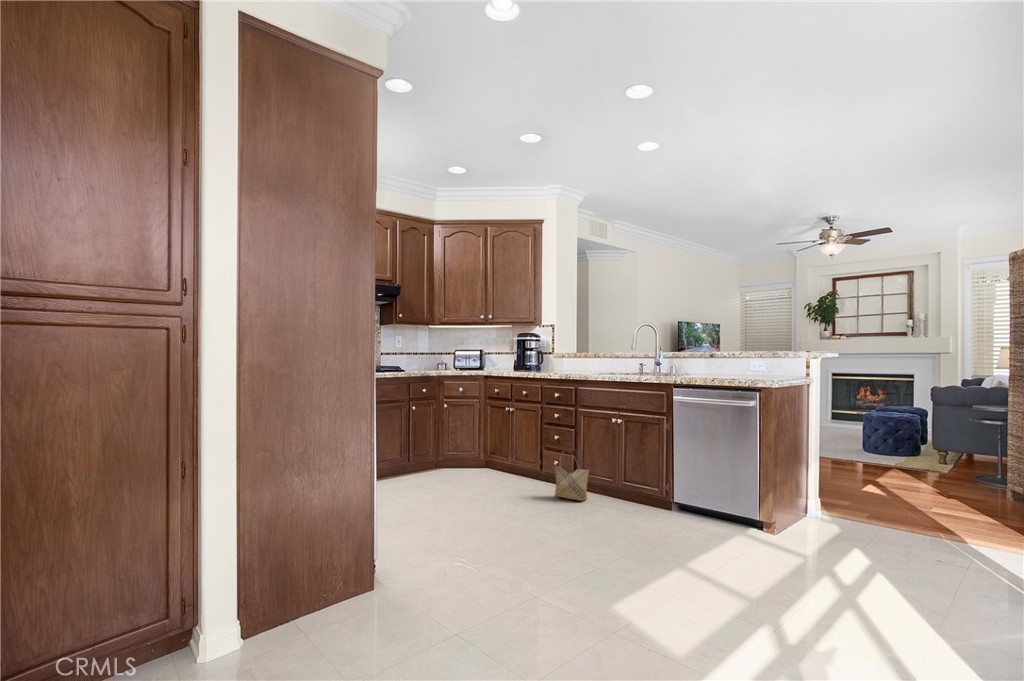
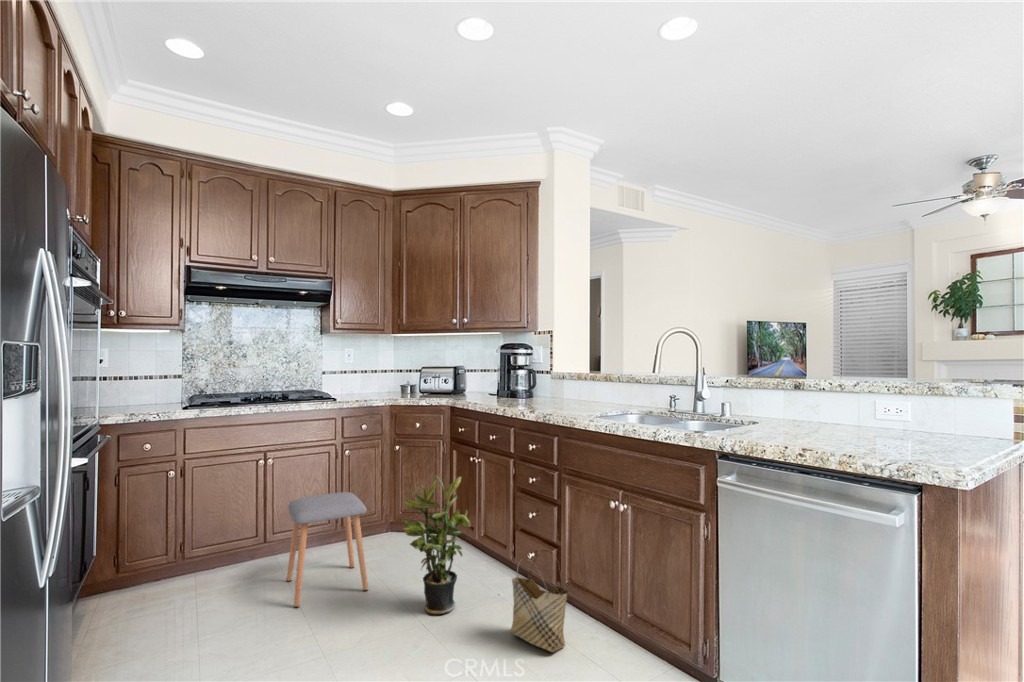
potted plant: none [483,411,522,493] -> present [403,476,471,615]
stool: none [393,428,452,494] -> present [287,492,368,608]

